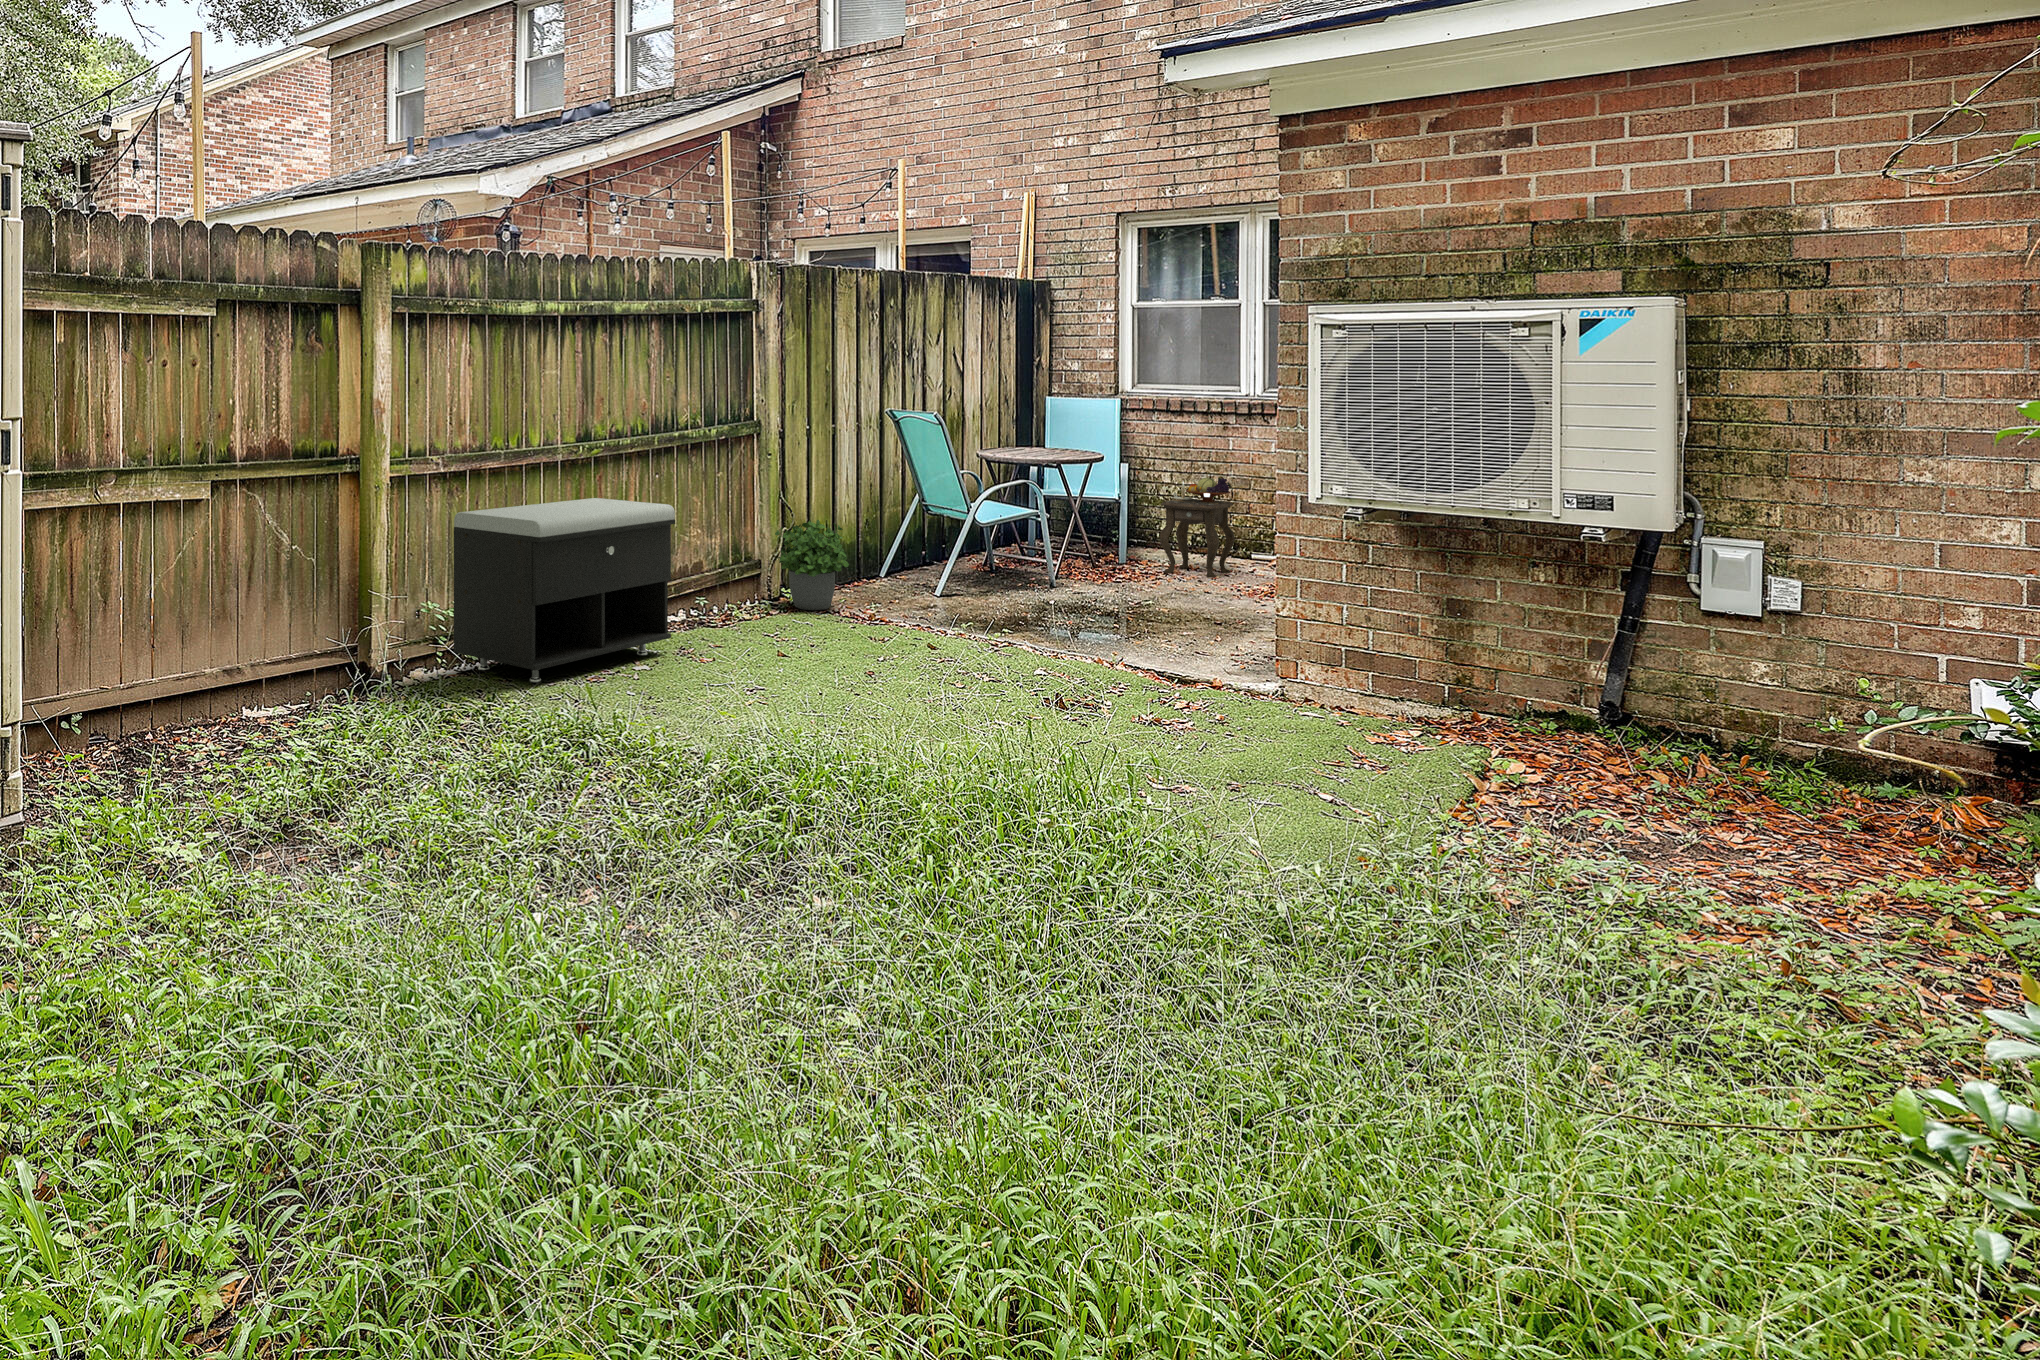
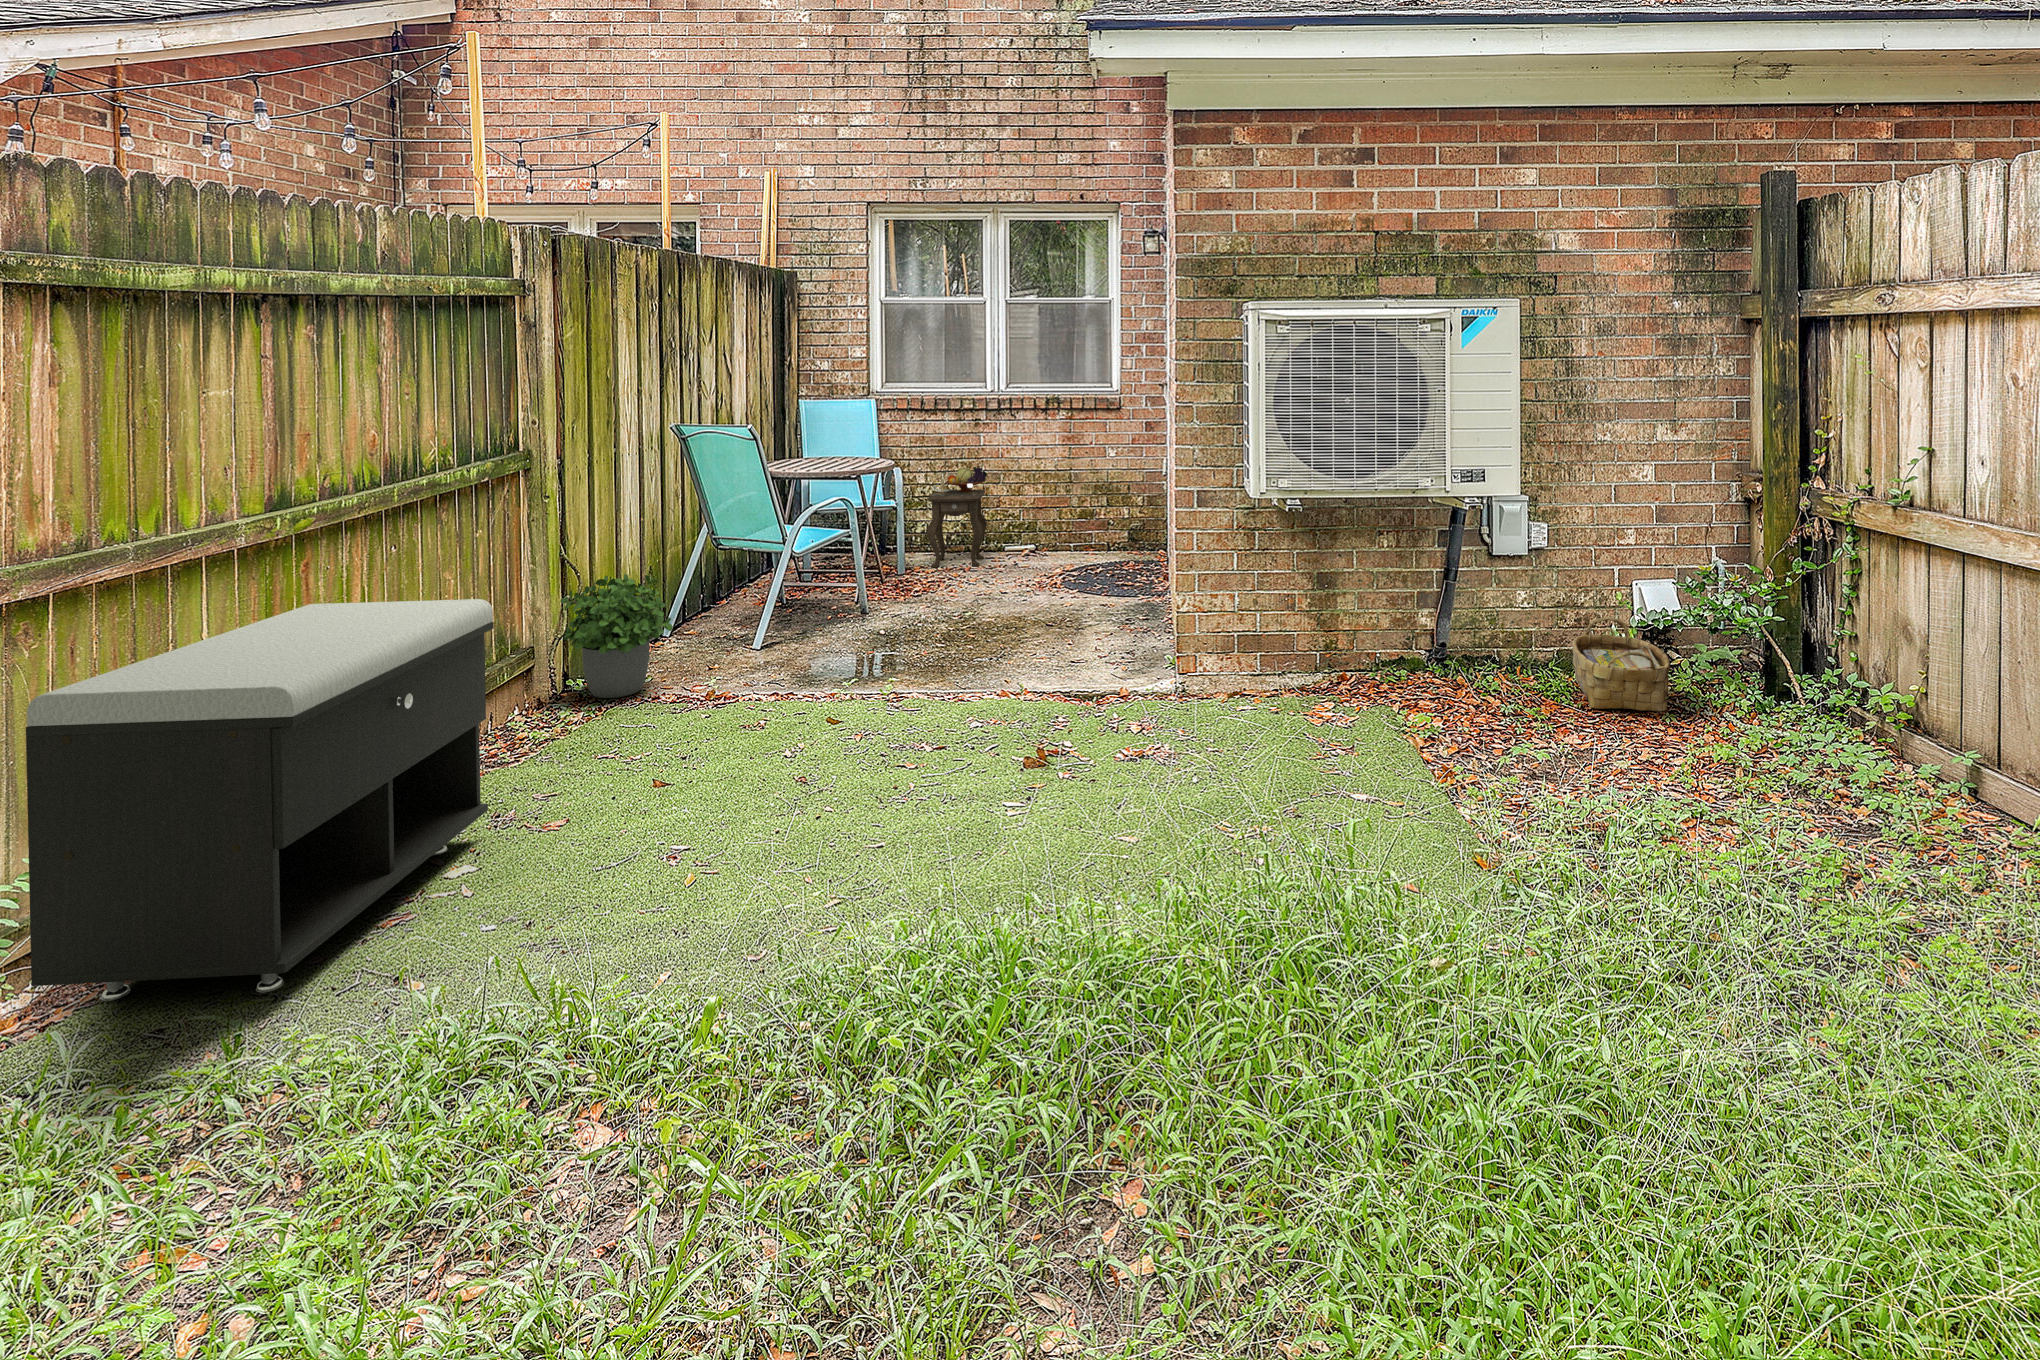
woven basket: none [1724,691,1883,810] -> present [1572,617,1670,712]

